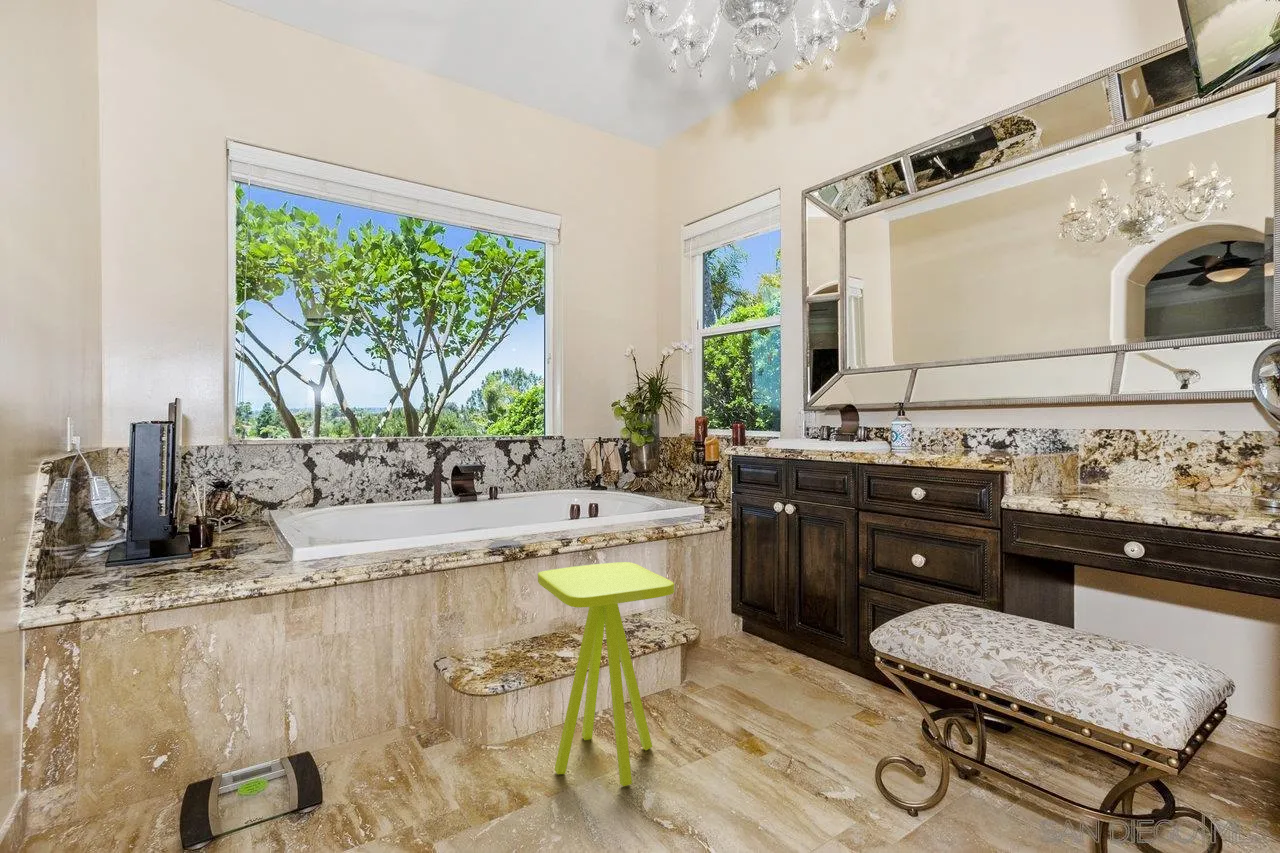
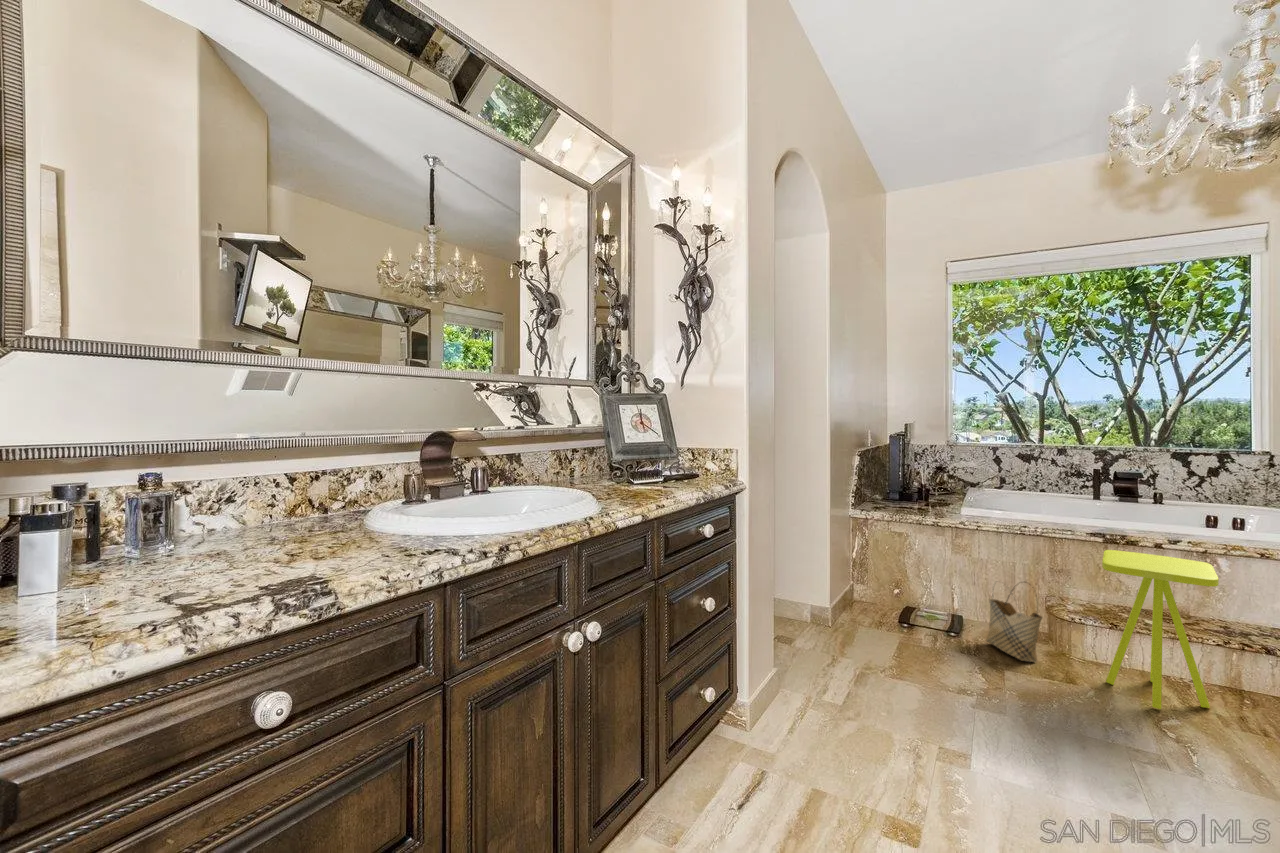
woven basket: none [378,657,474,806] -> present [986,582,1042,662]

